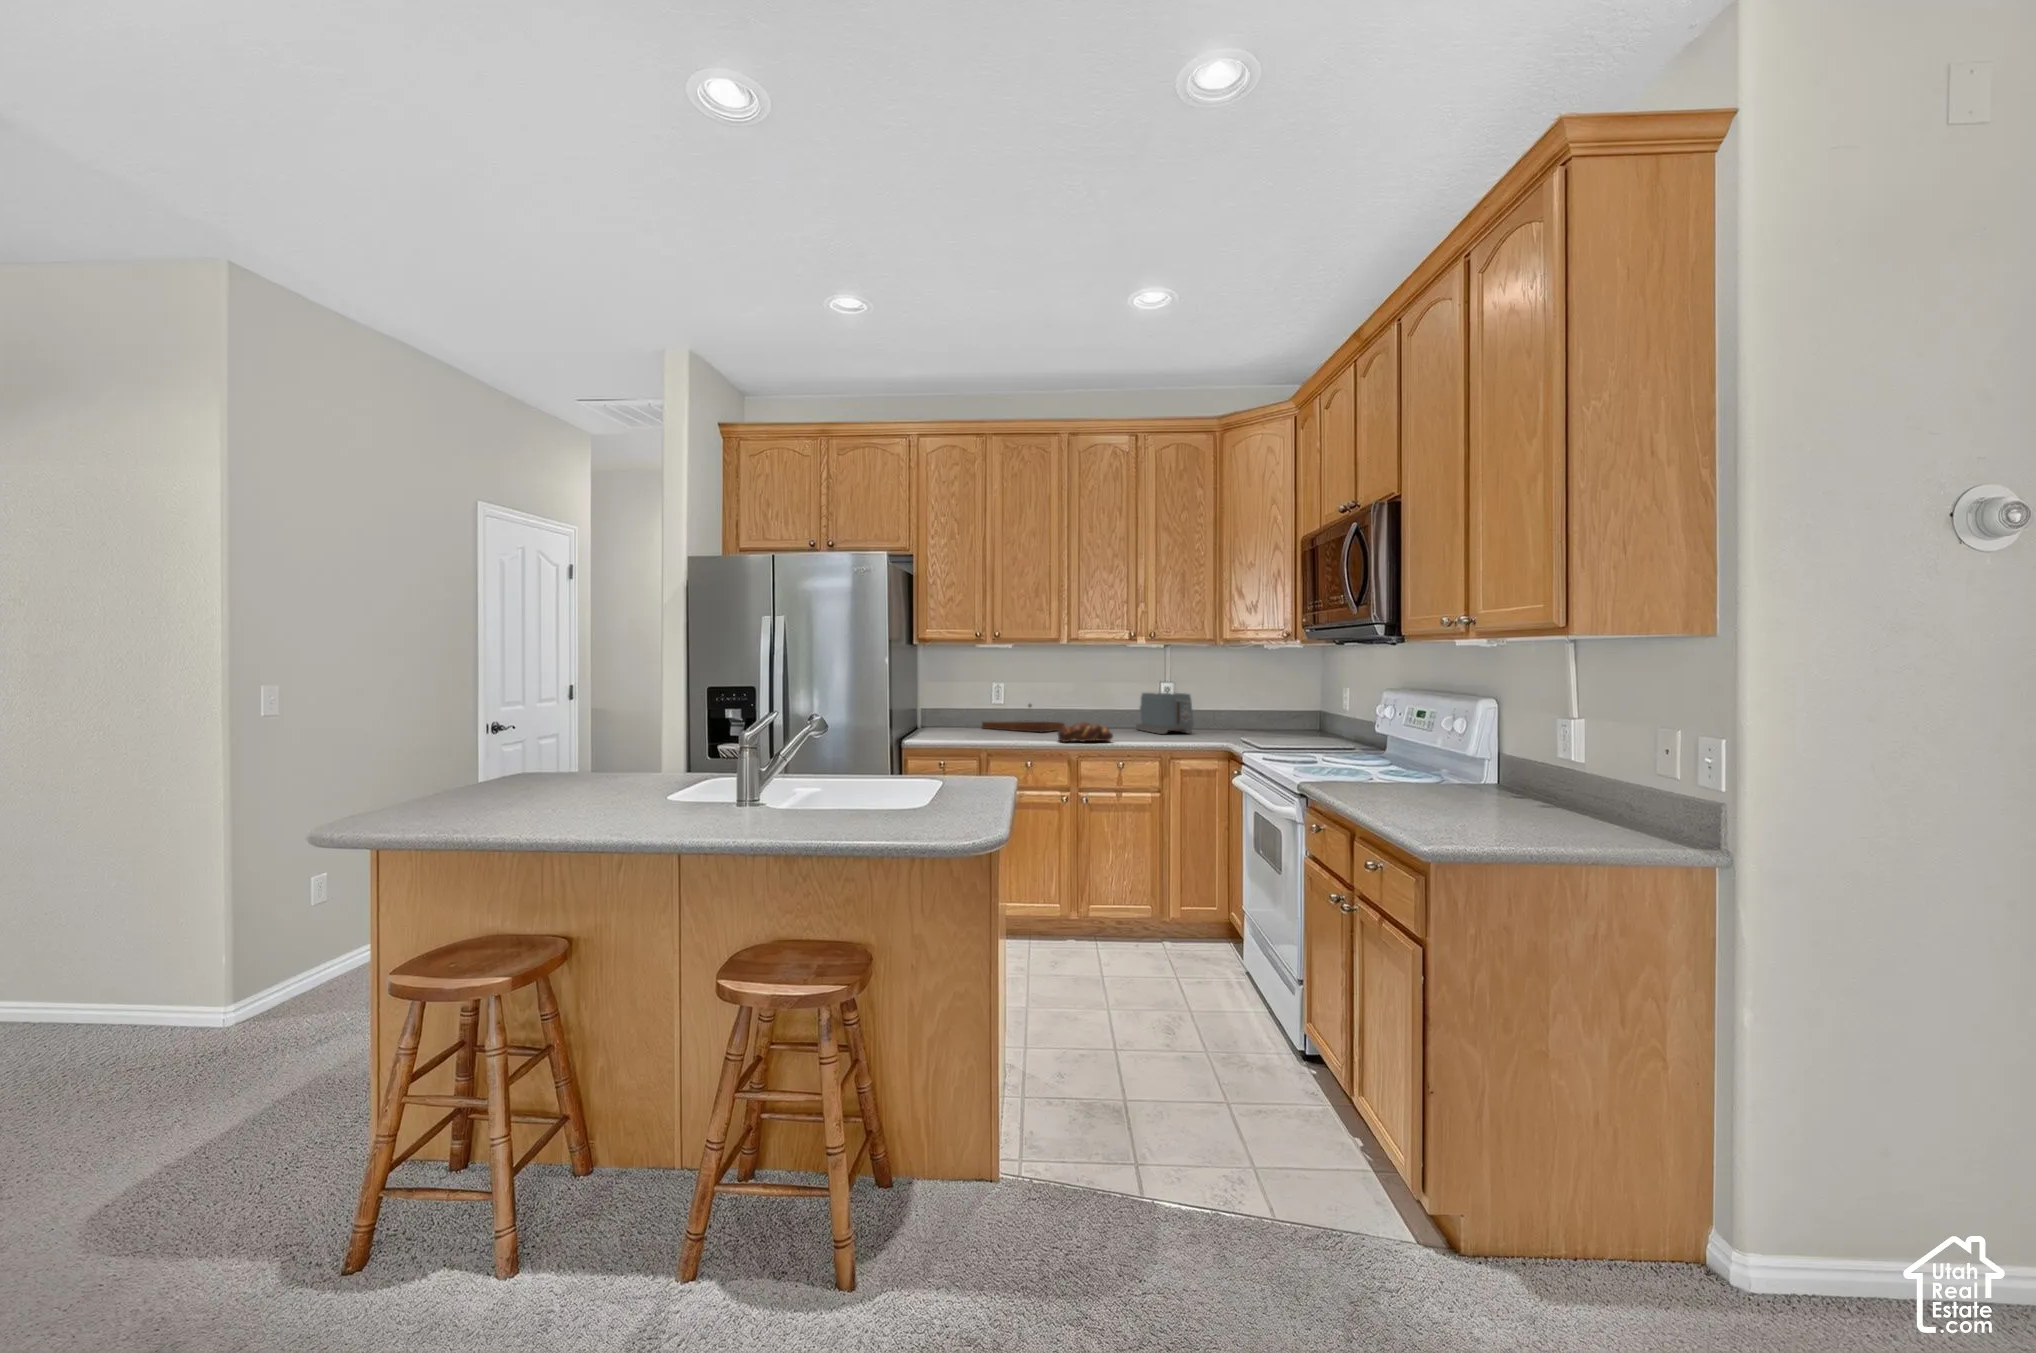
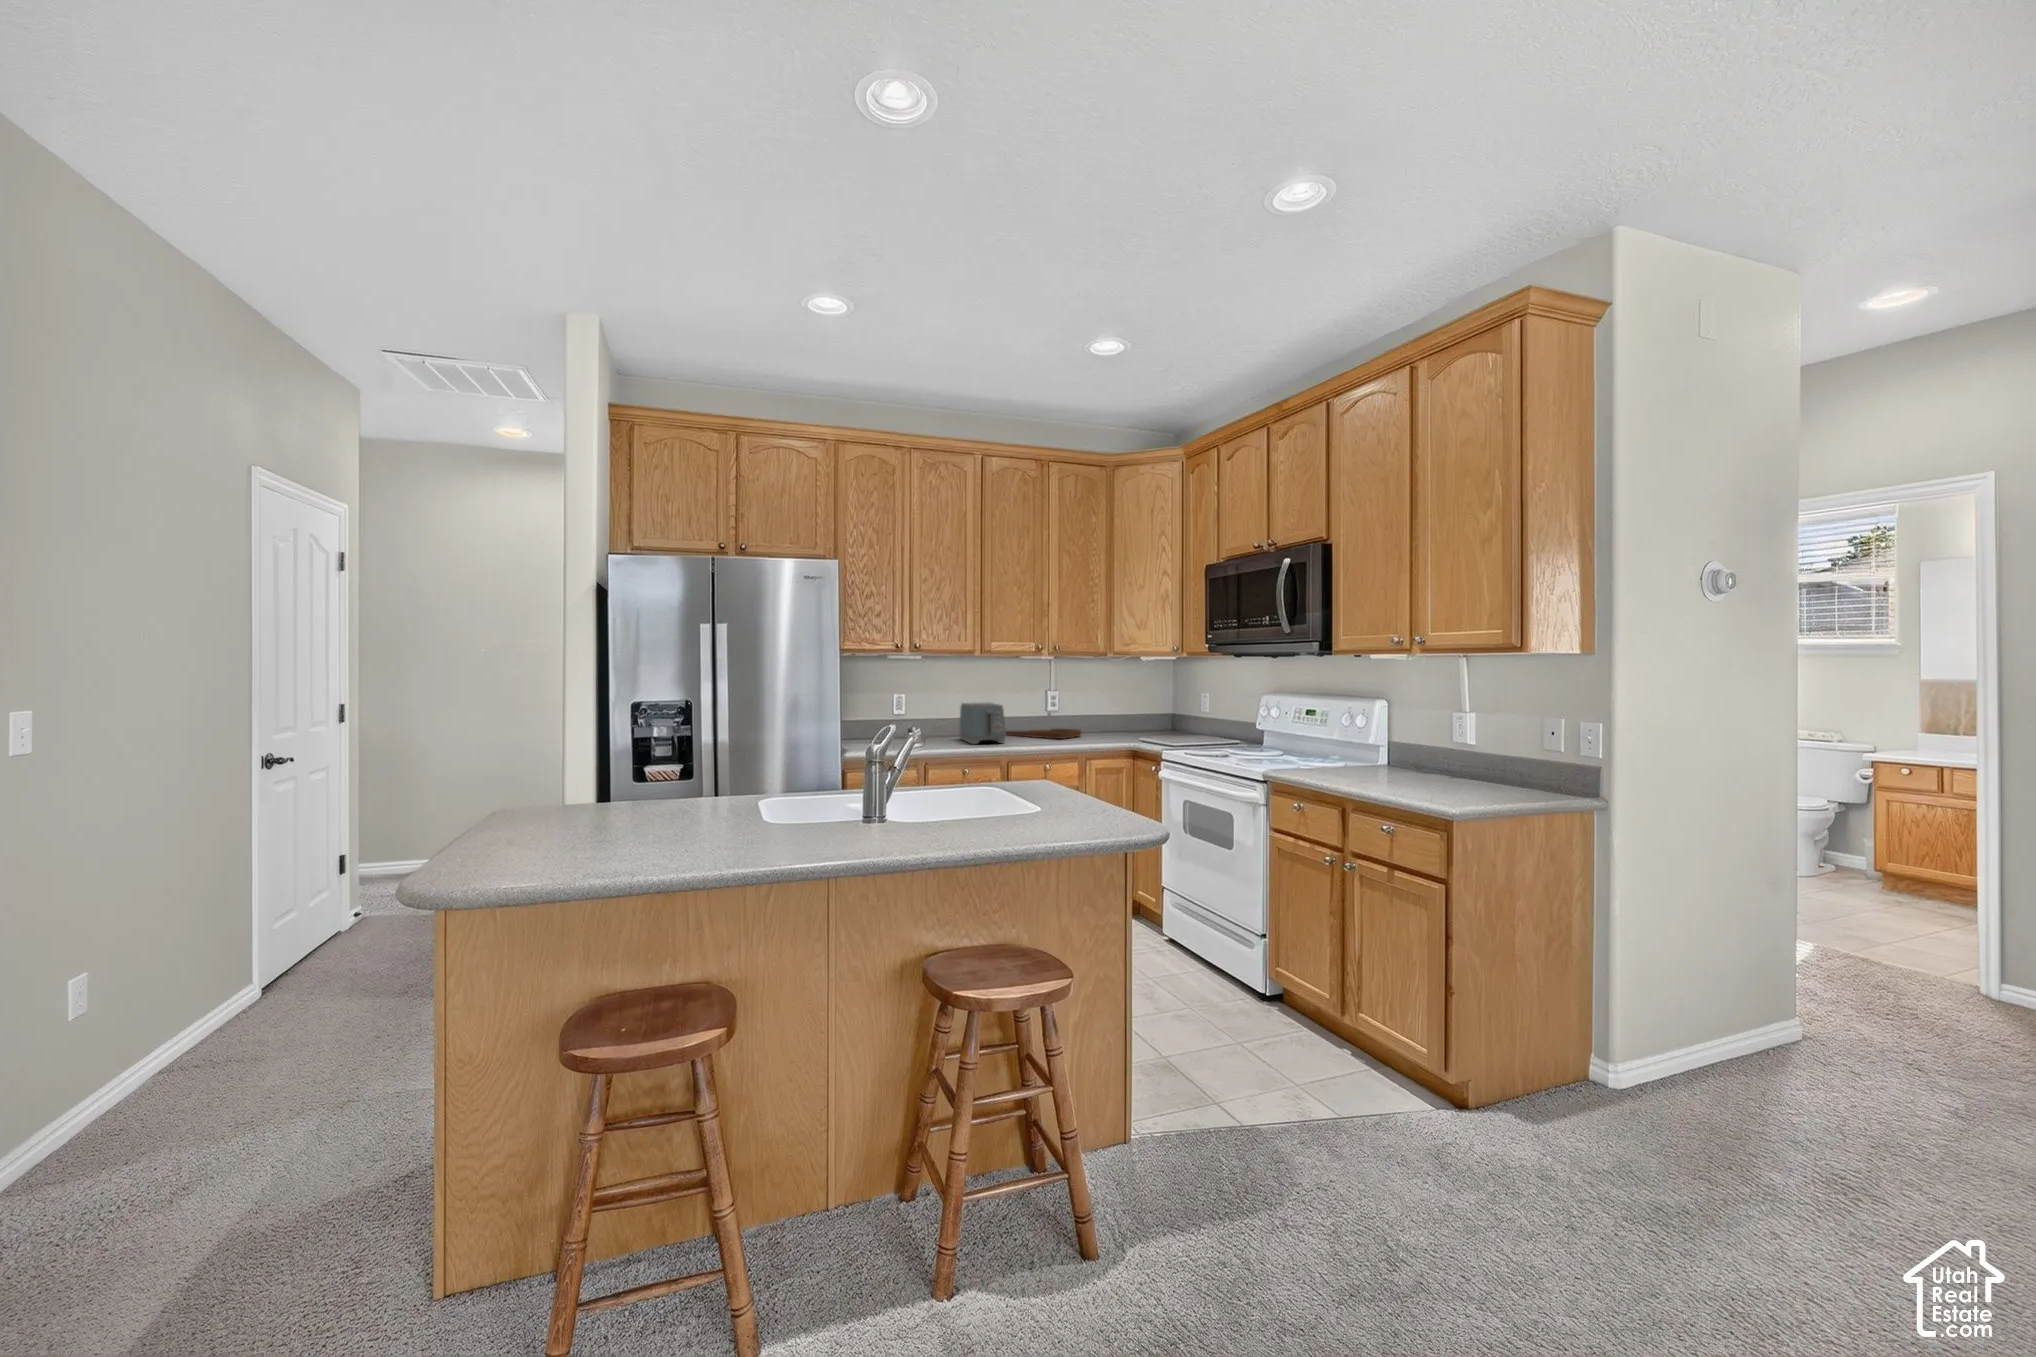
toaster: present [1136,692,1194,734] -> present [960,702,1006,744]
bread loaf: present [1058,722,1113,742] -> none [1075,730,1127,750]

